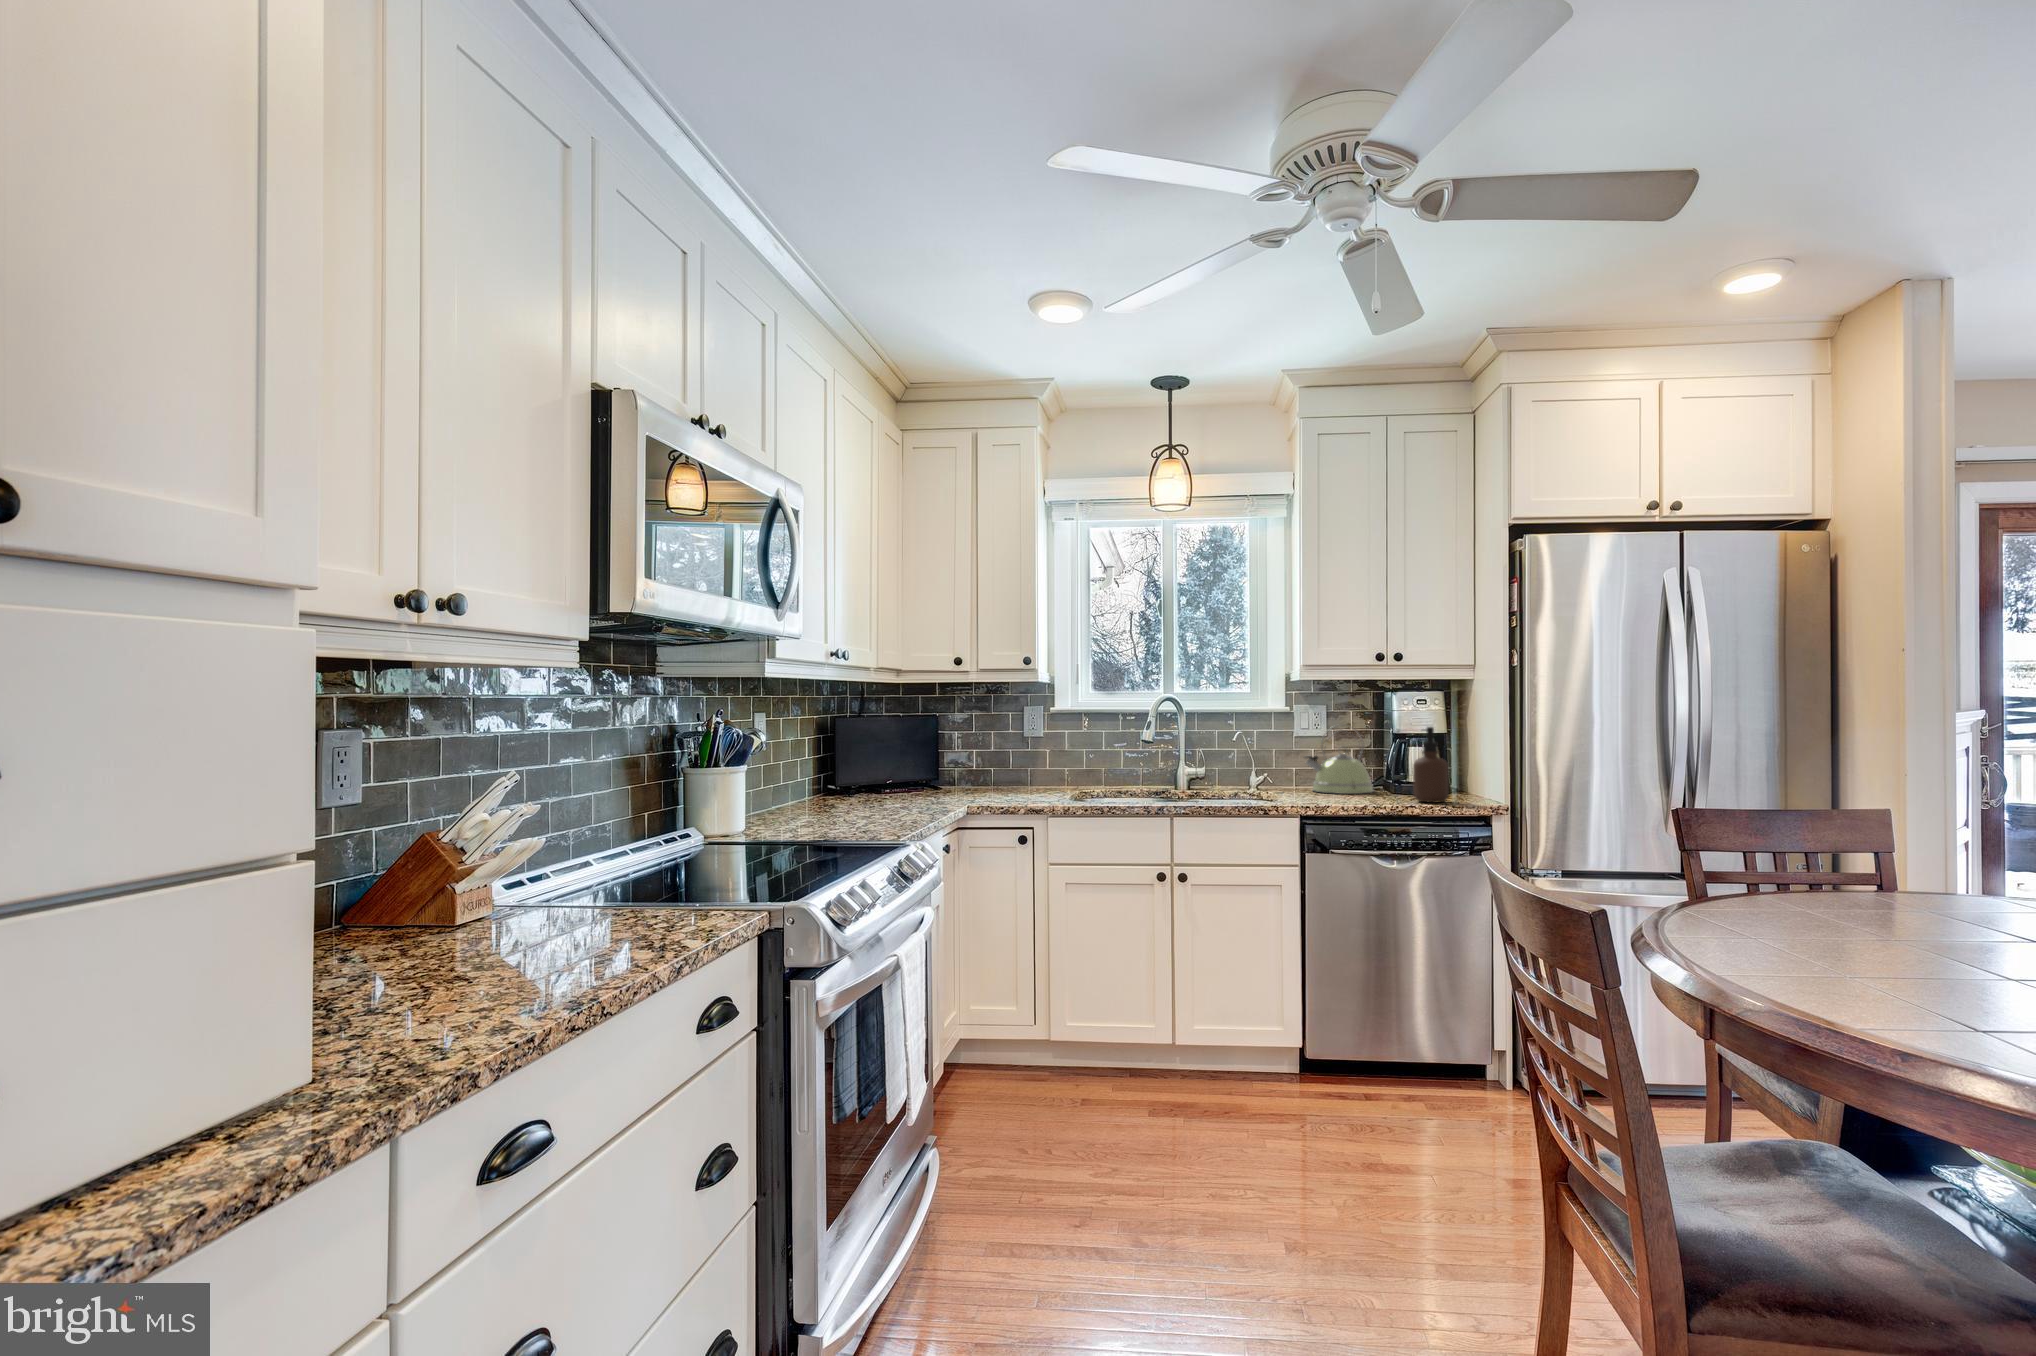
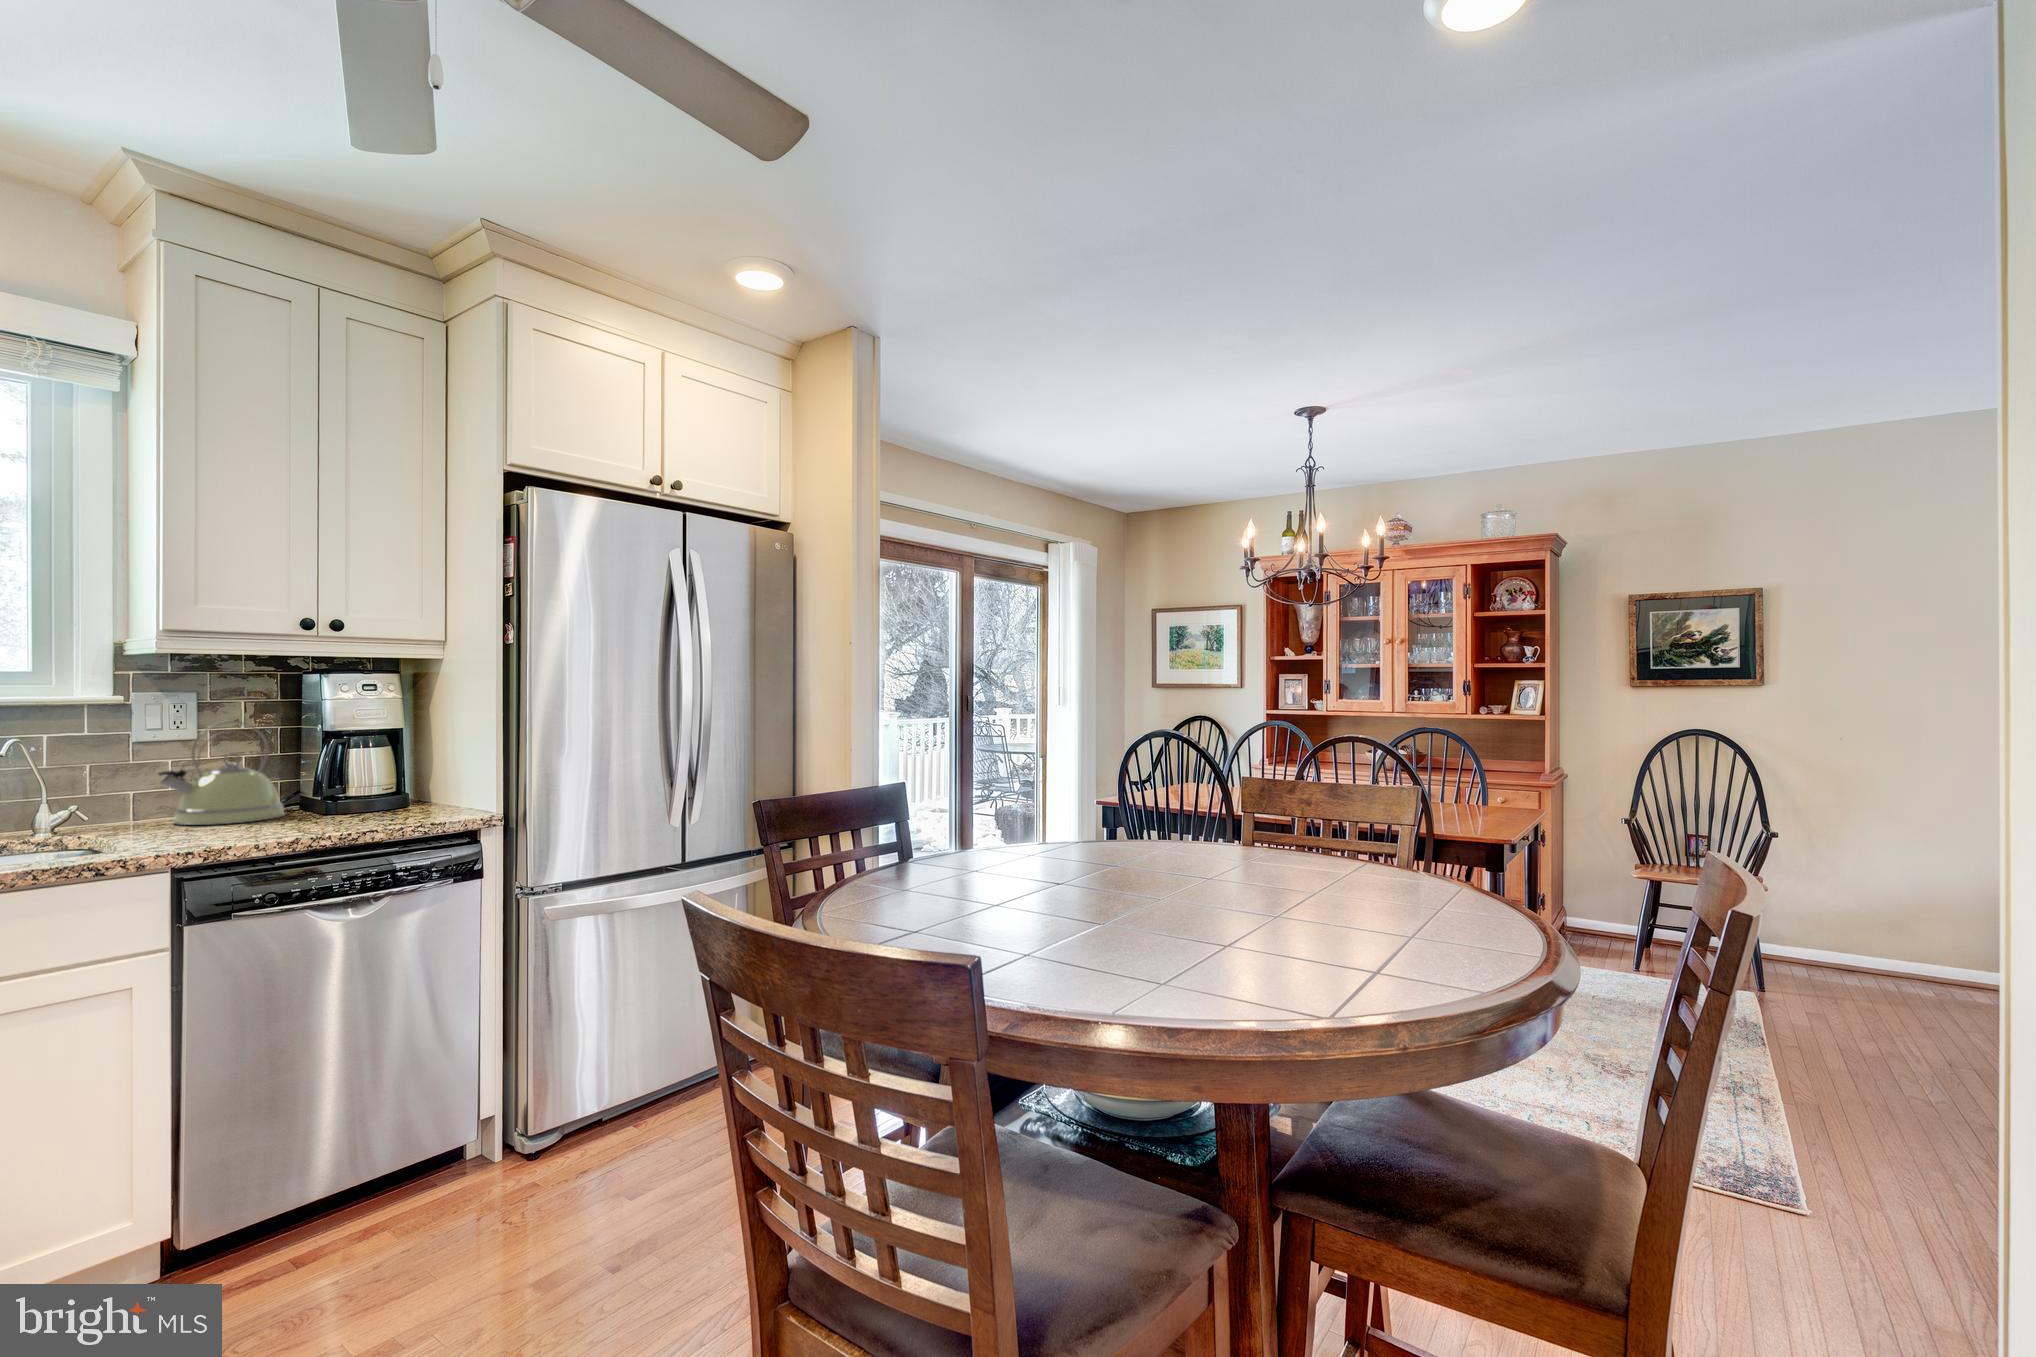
soap dispenser: present [1413,727,1449,803] -> none [367,720,419,822]

